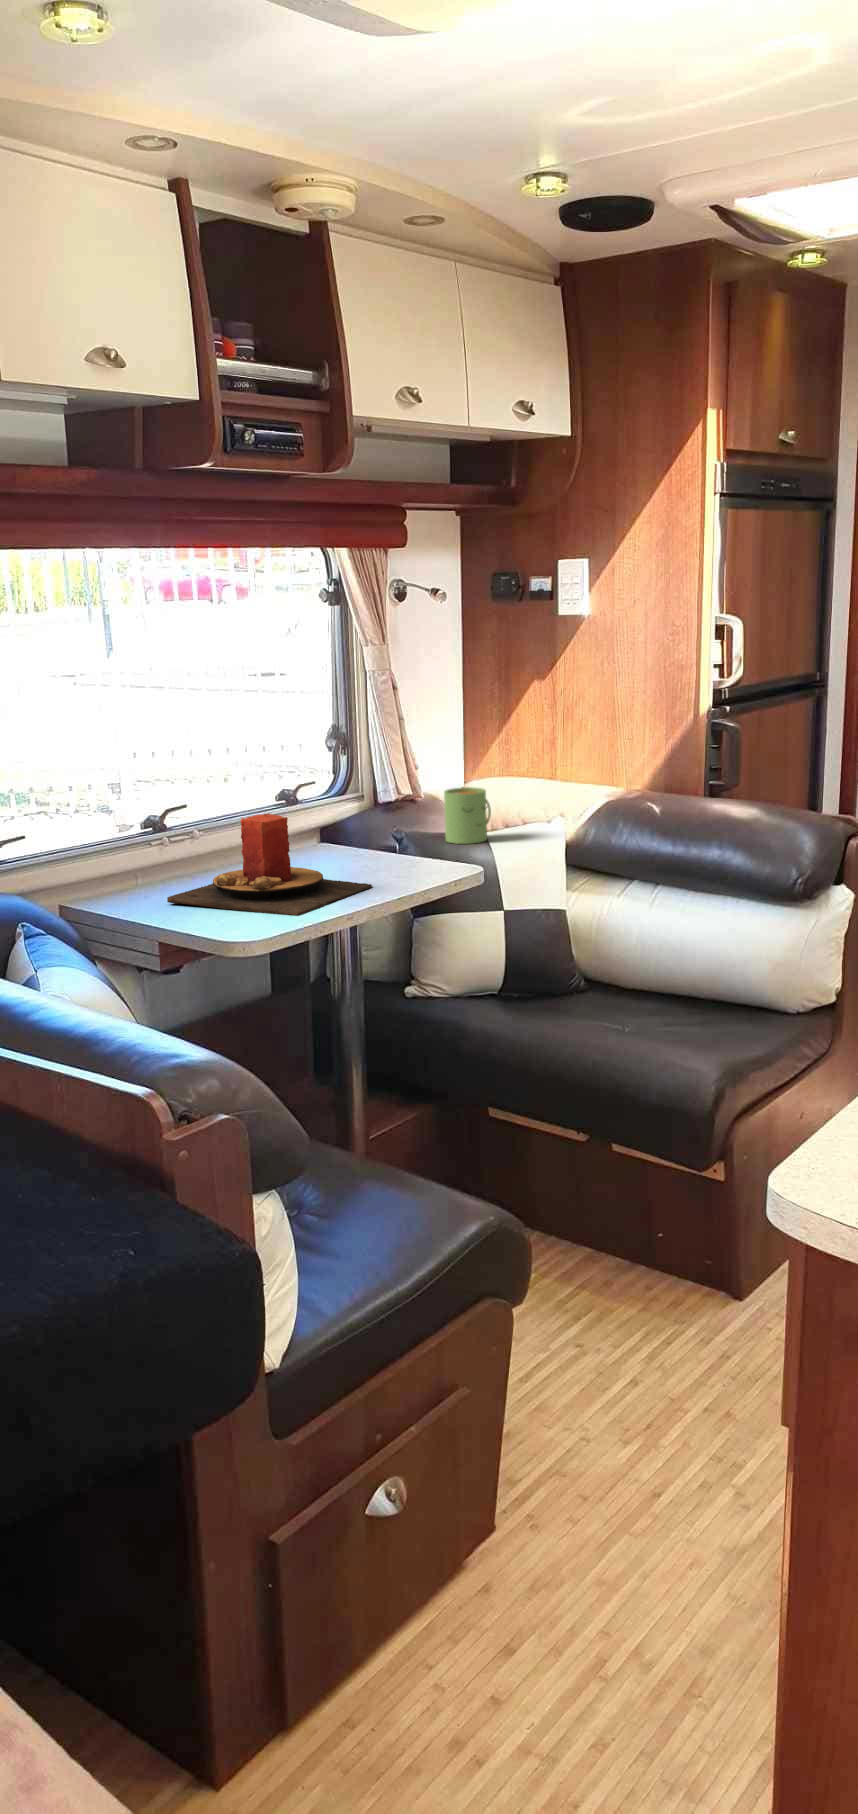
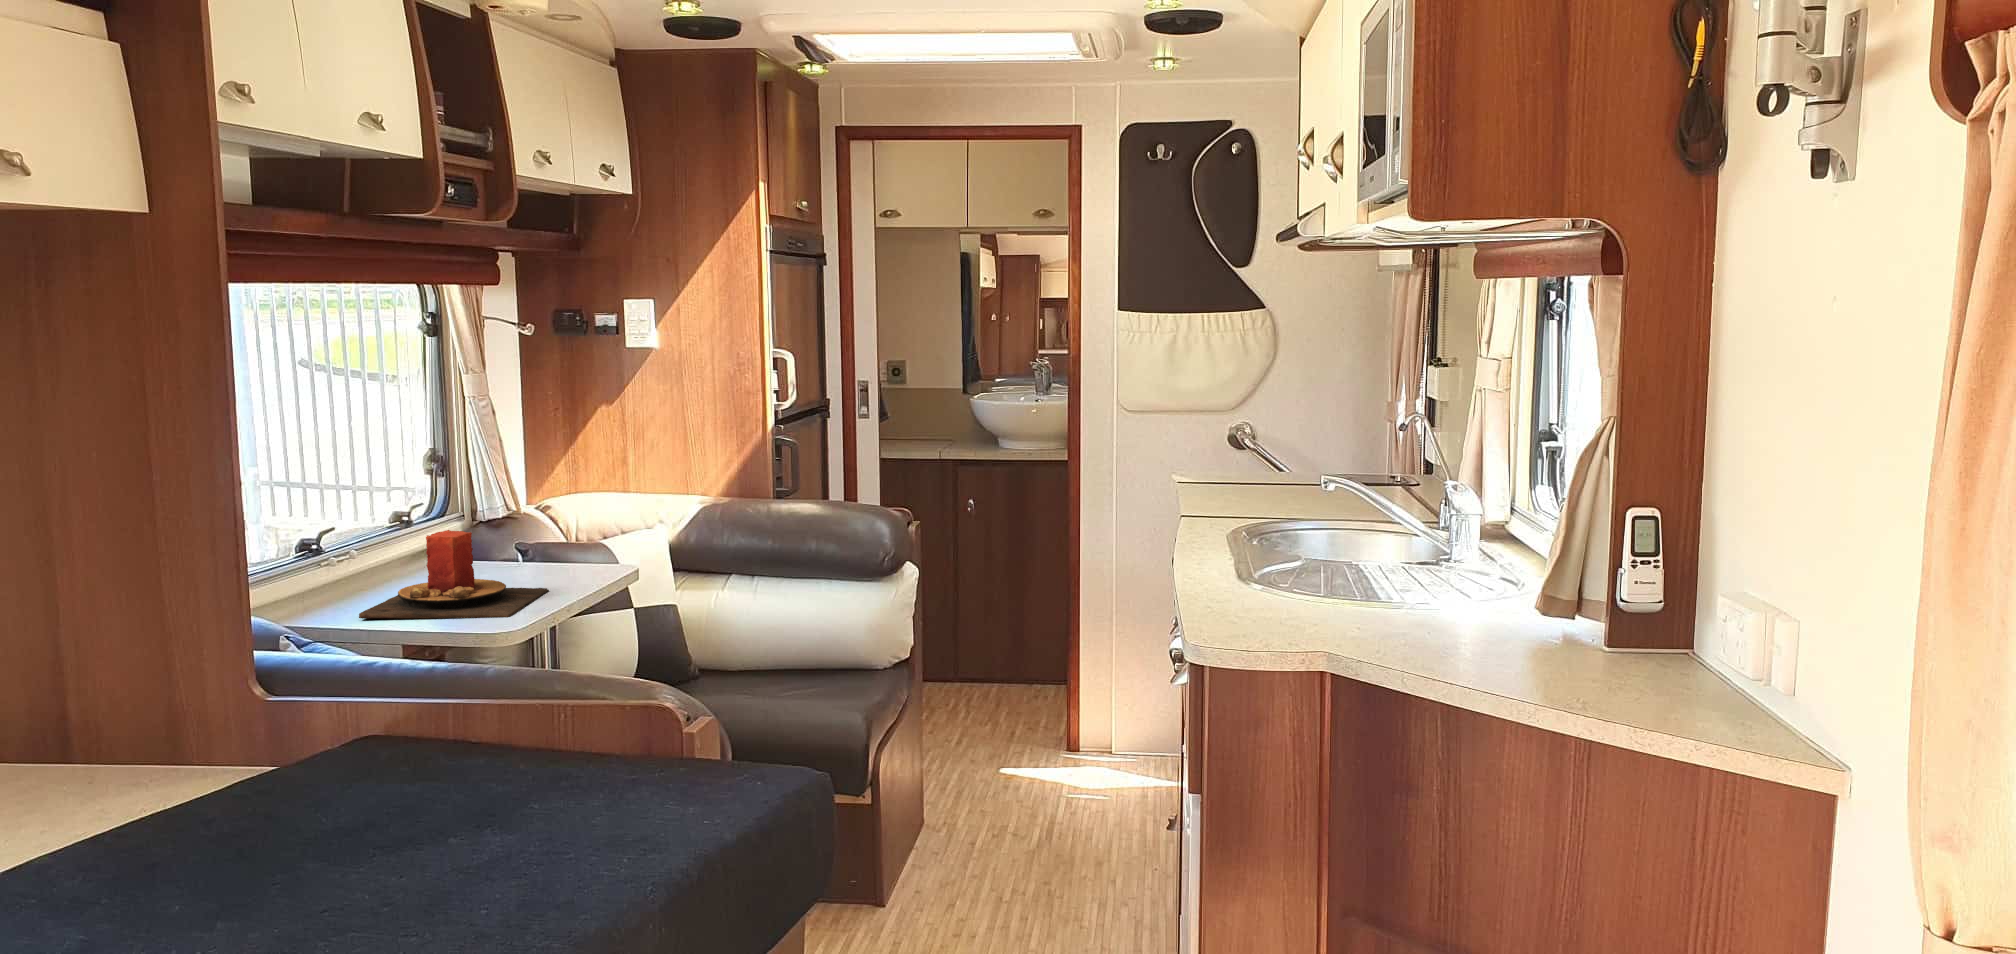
mug: present [444,787,491,844] -> none [565,501,606,552]

